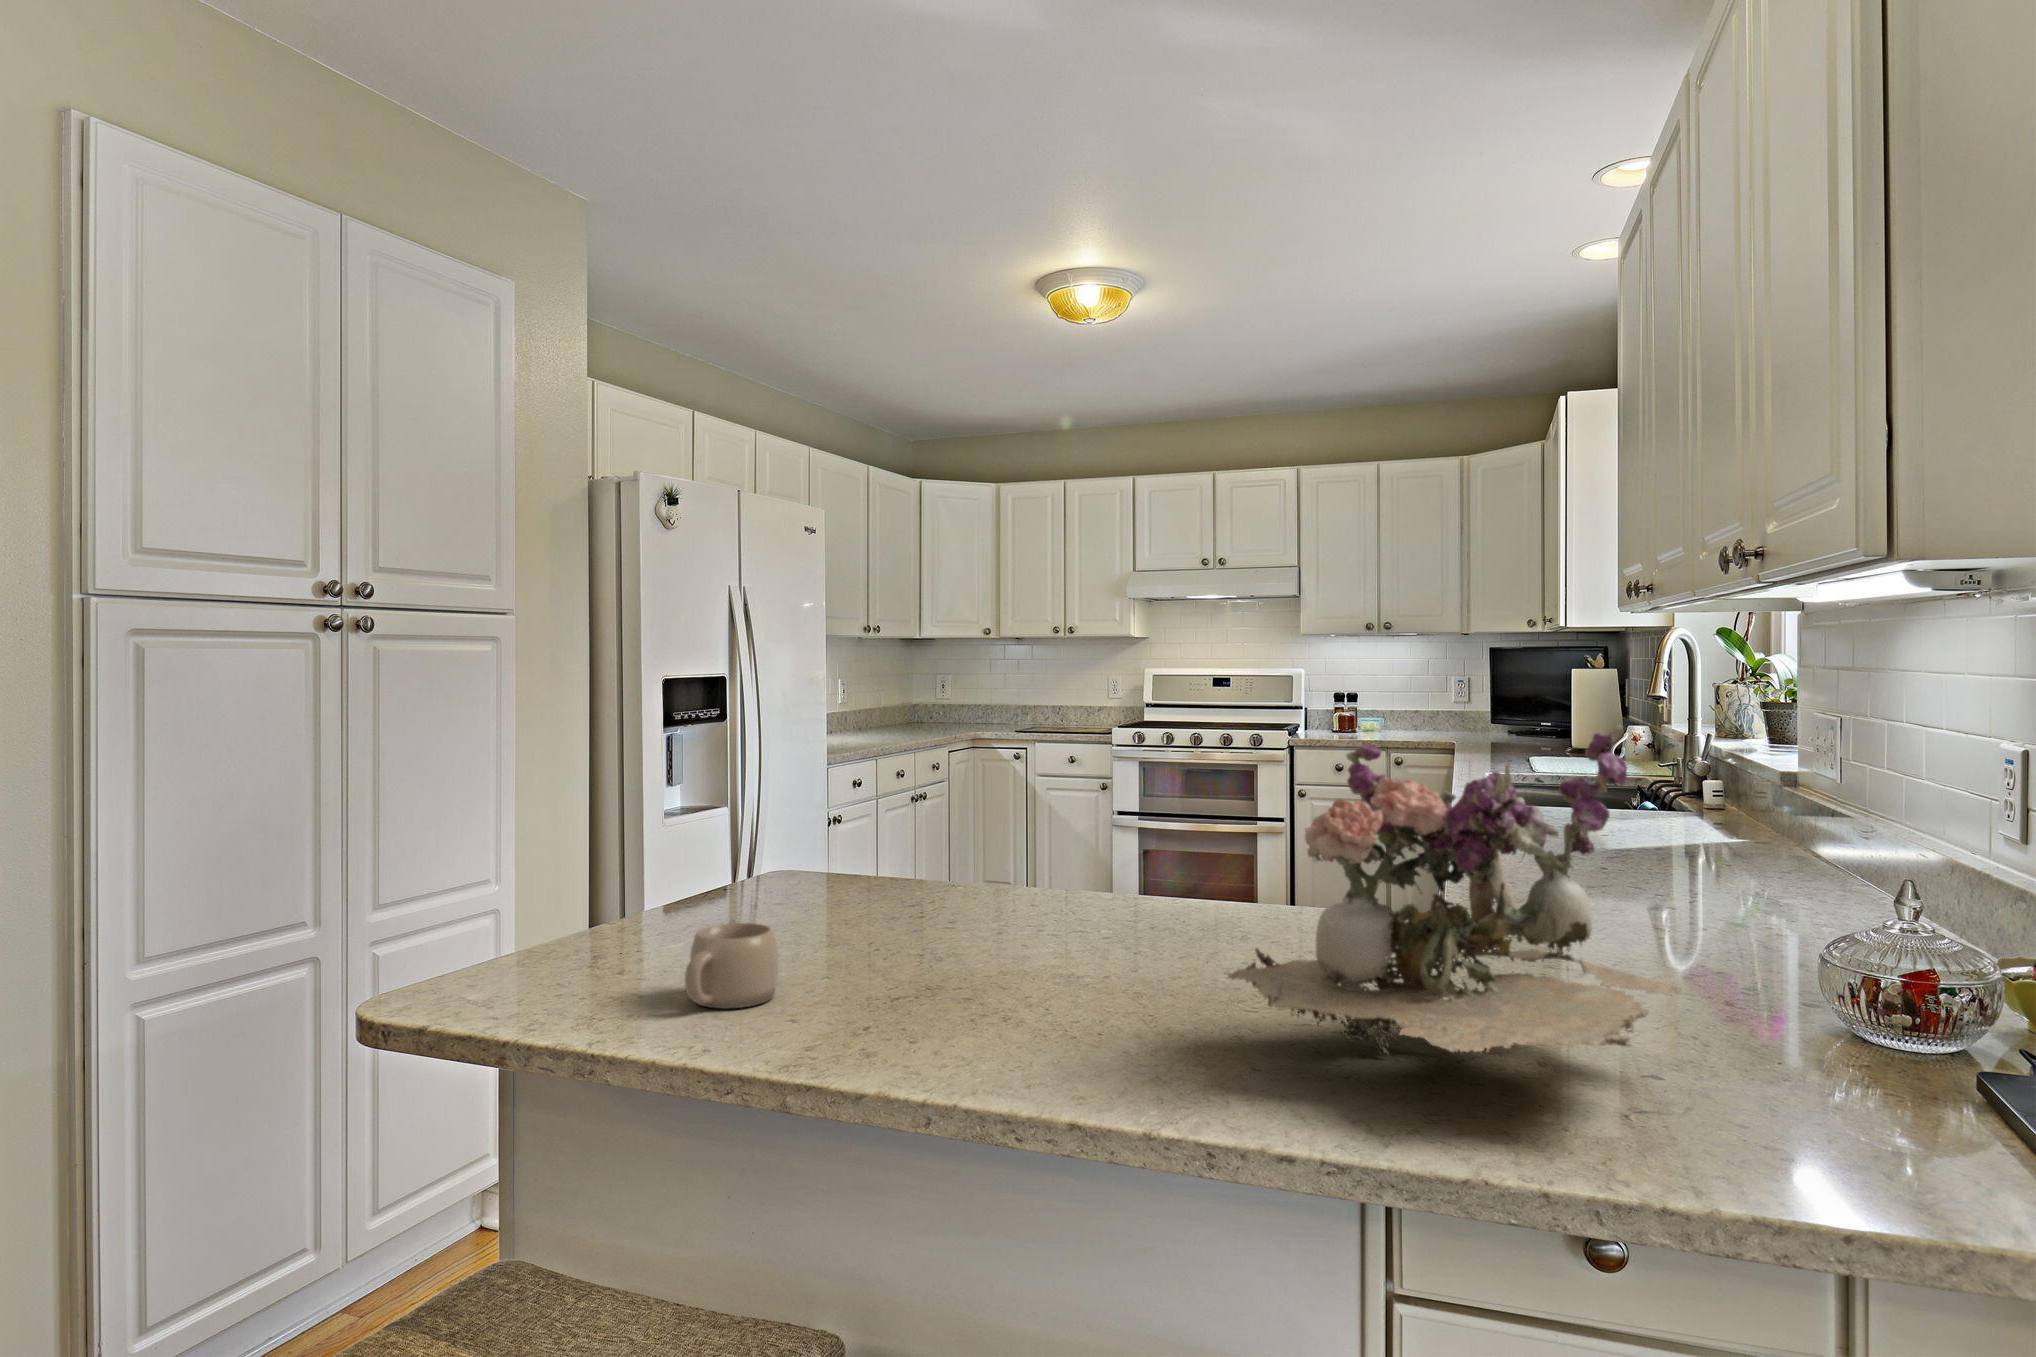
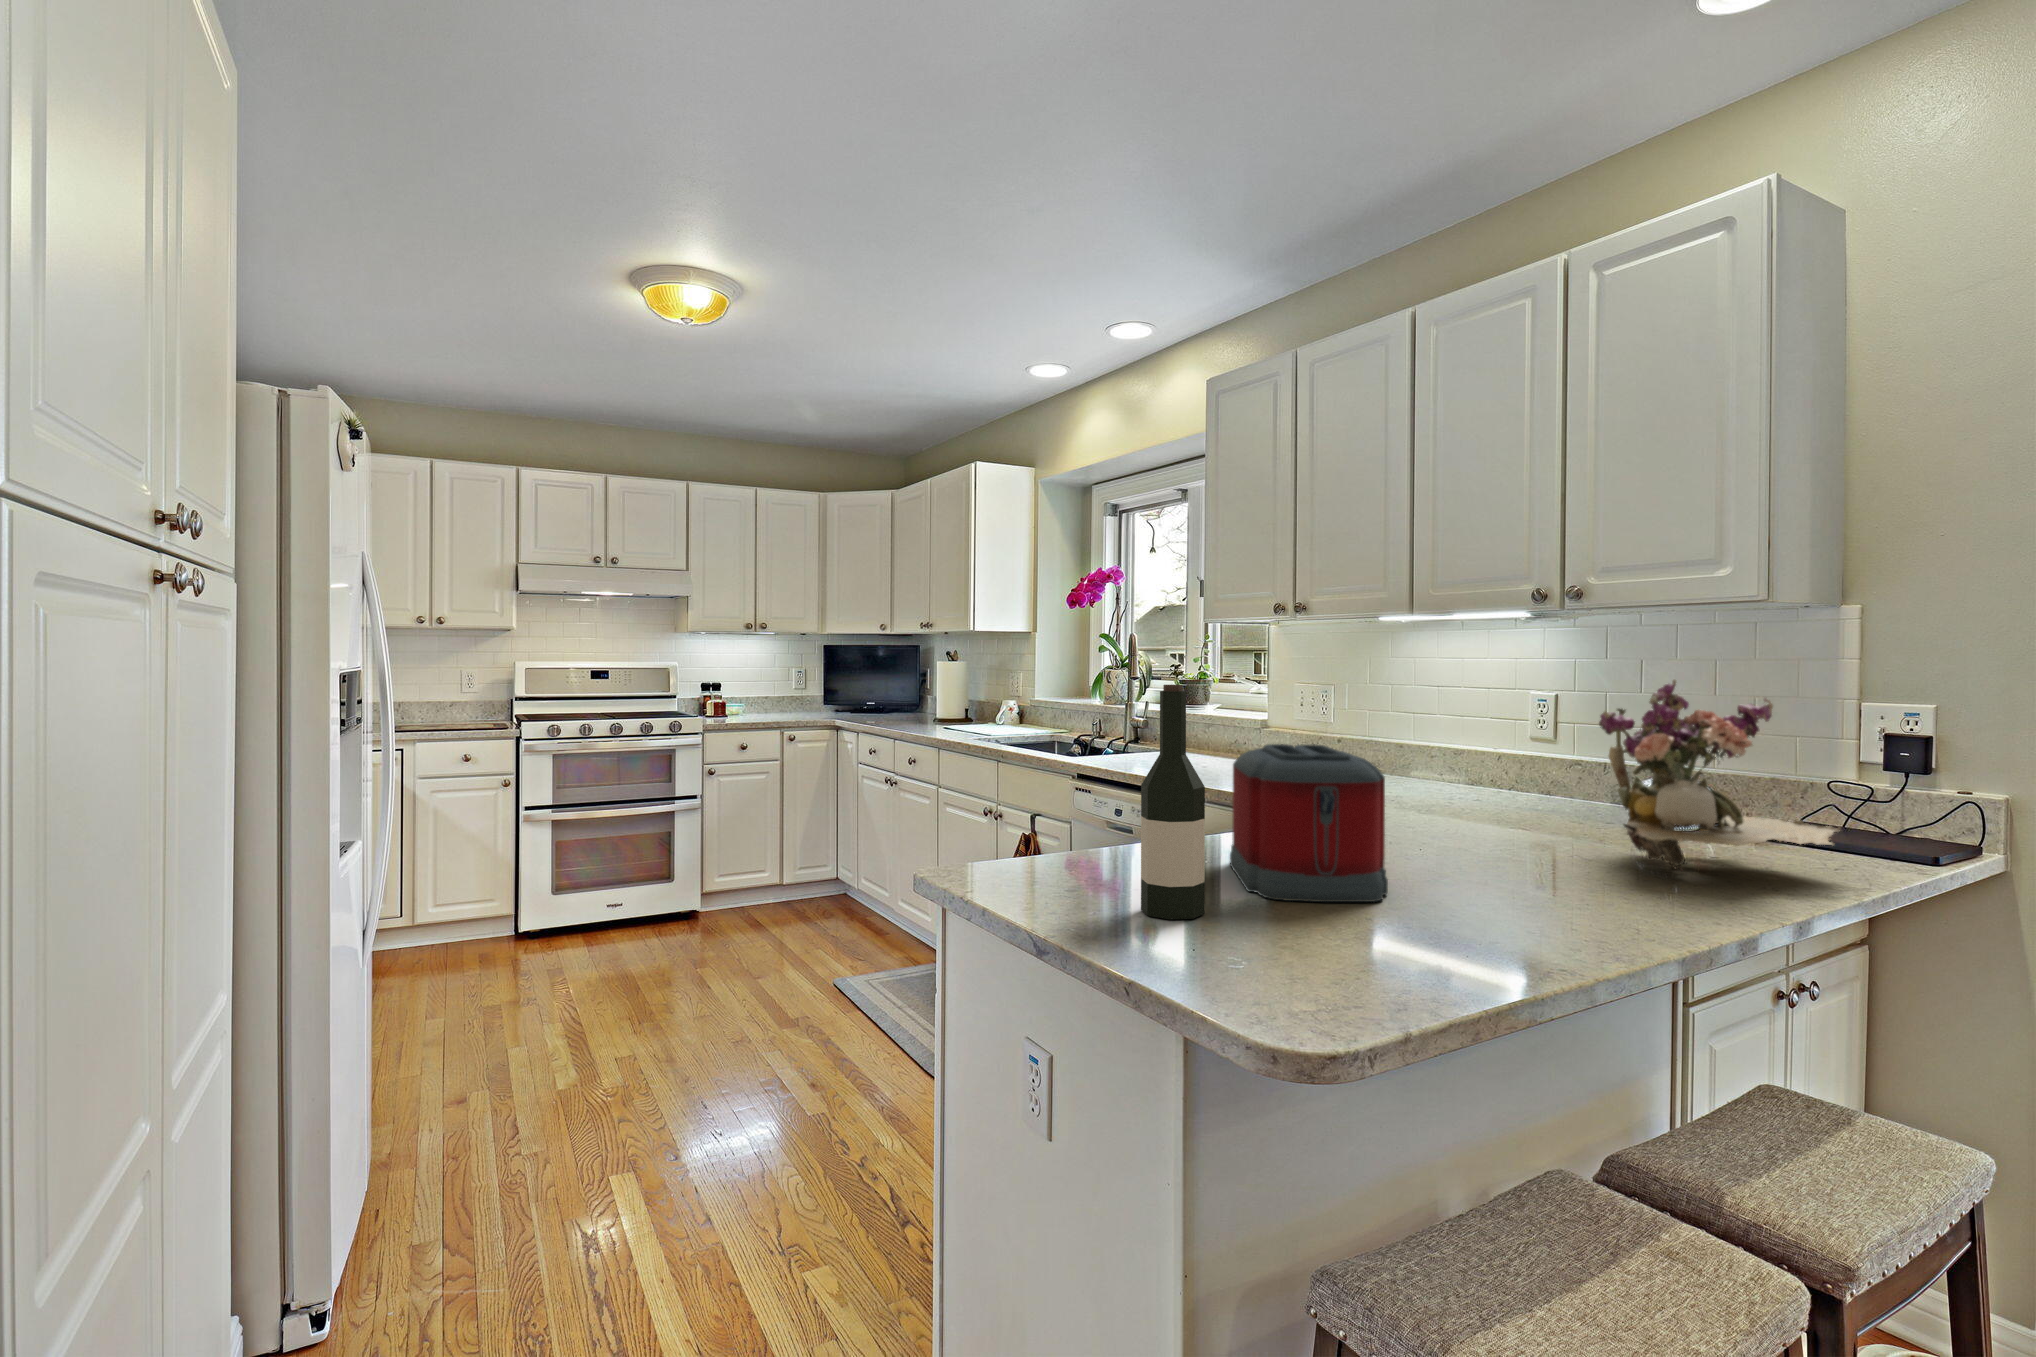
wine bottle: none [674,709,738,939] -> present [1141,685,1205,919]
toaster: none [812,783,1055,969] -> present [1230,744,1388,902]
mug: present [685,923,778,1009] -> none [1396,870,1492,946]

